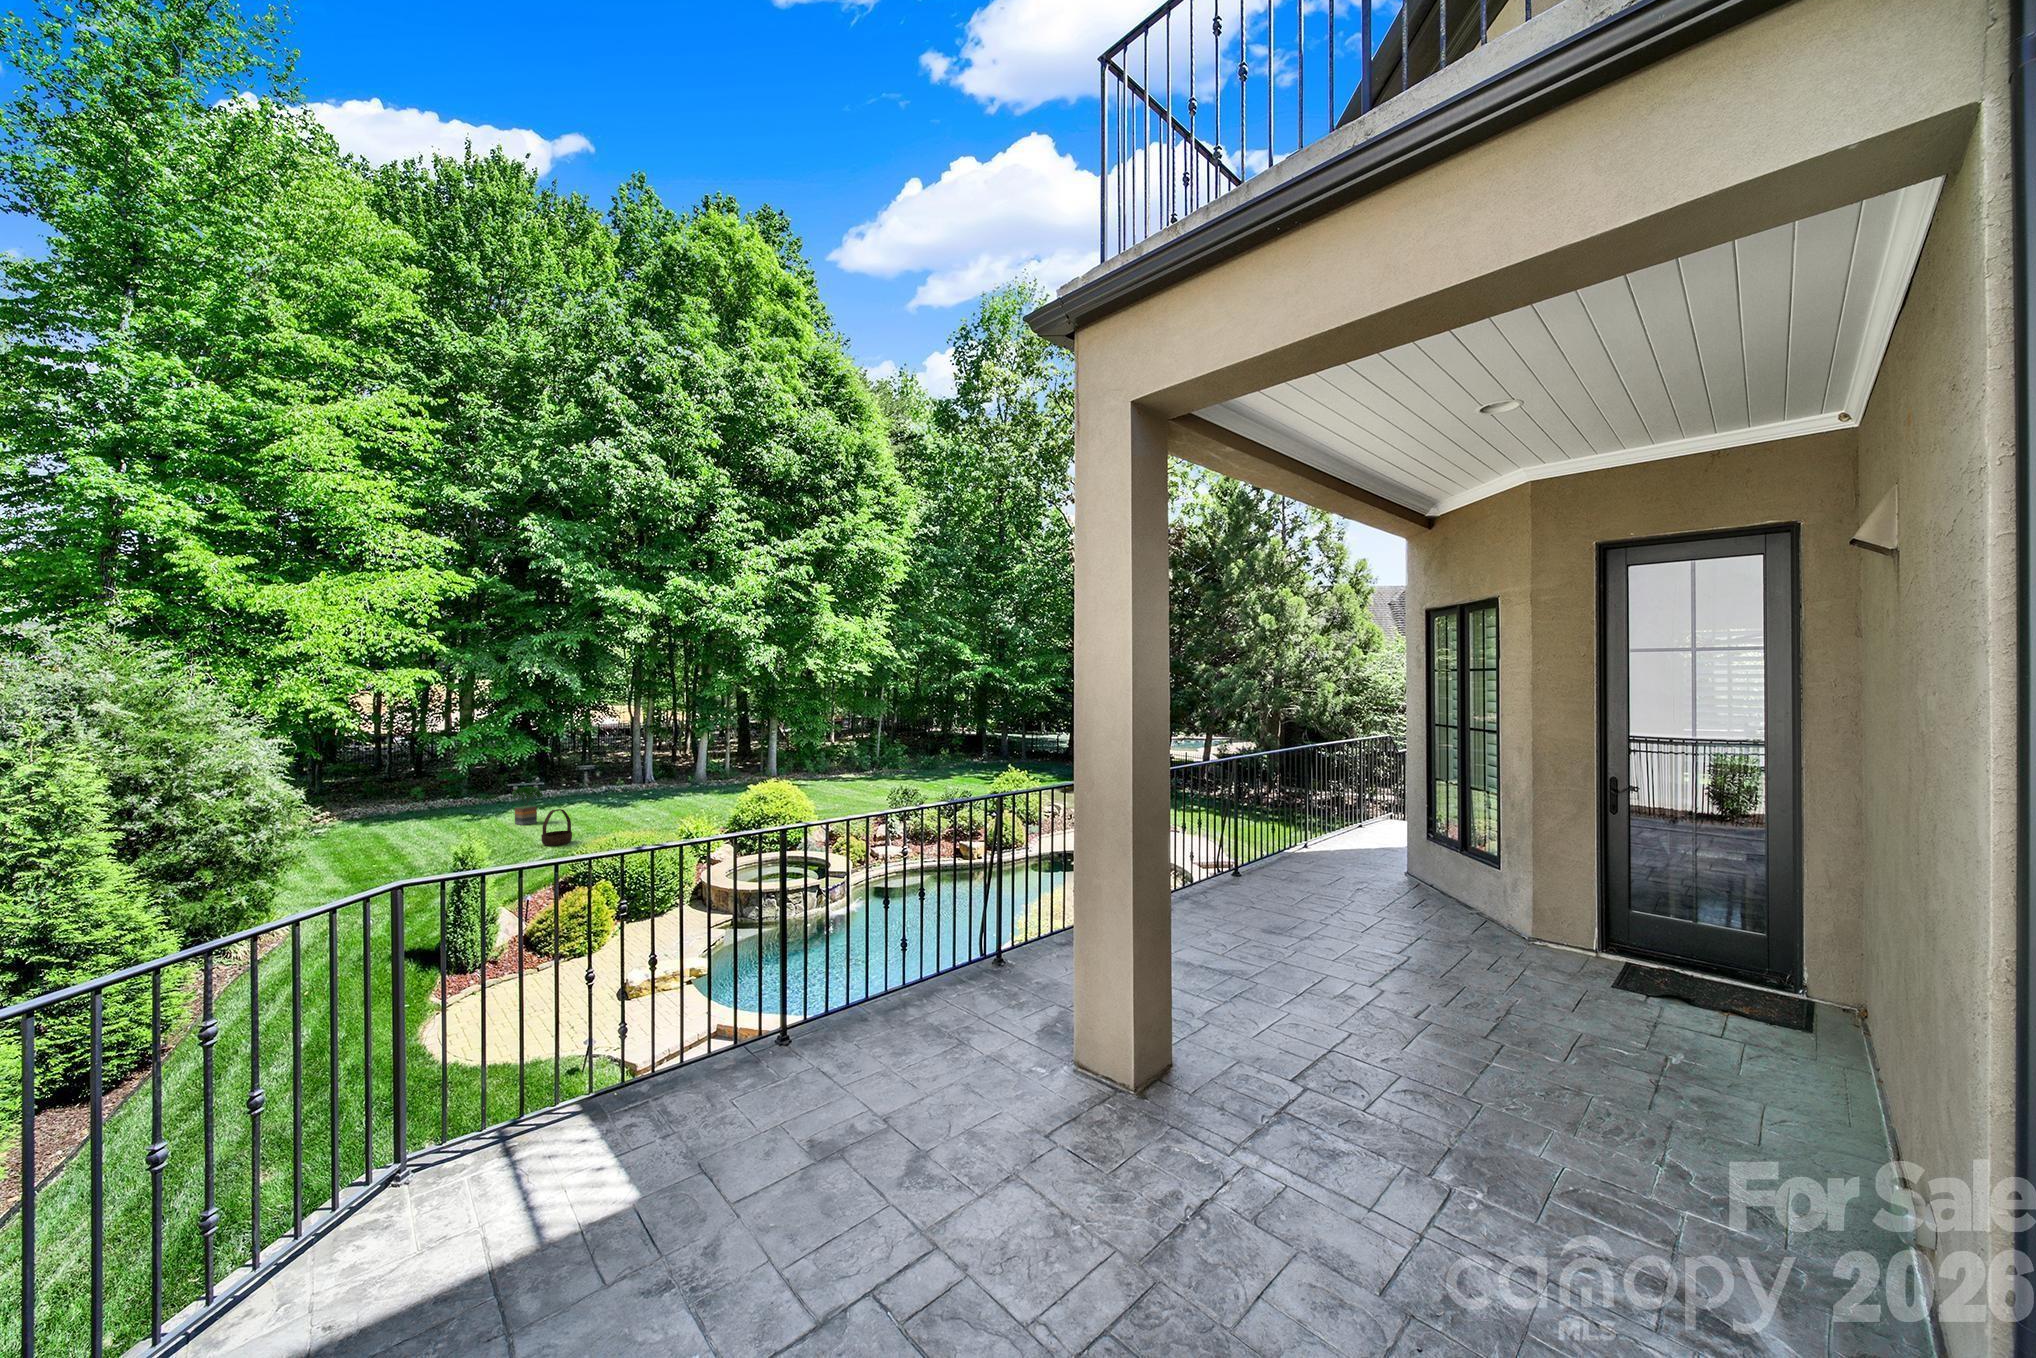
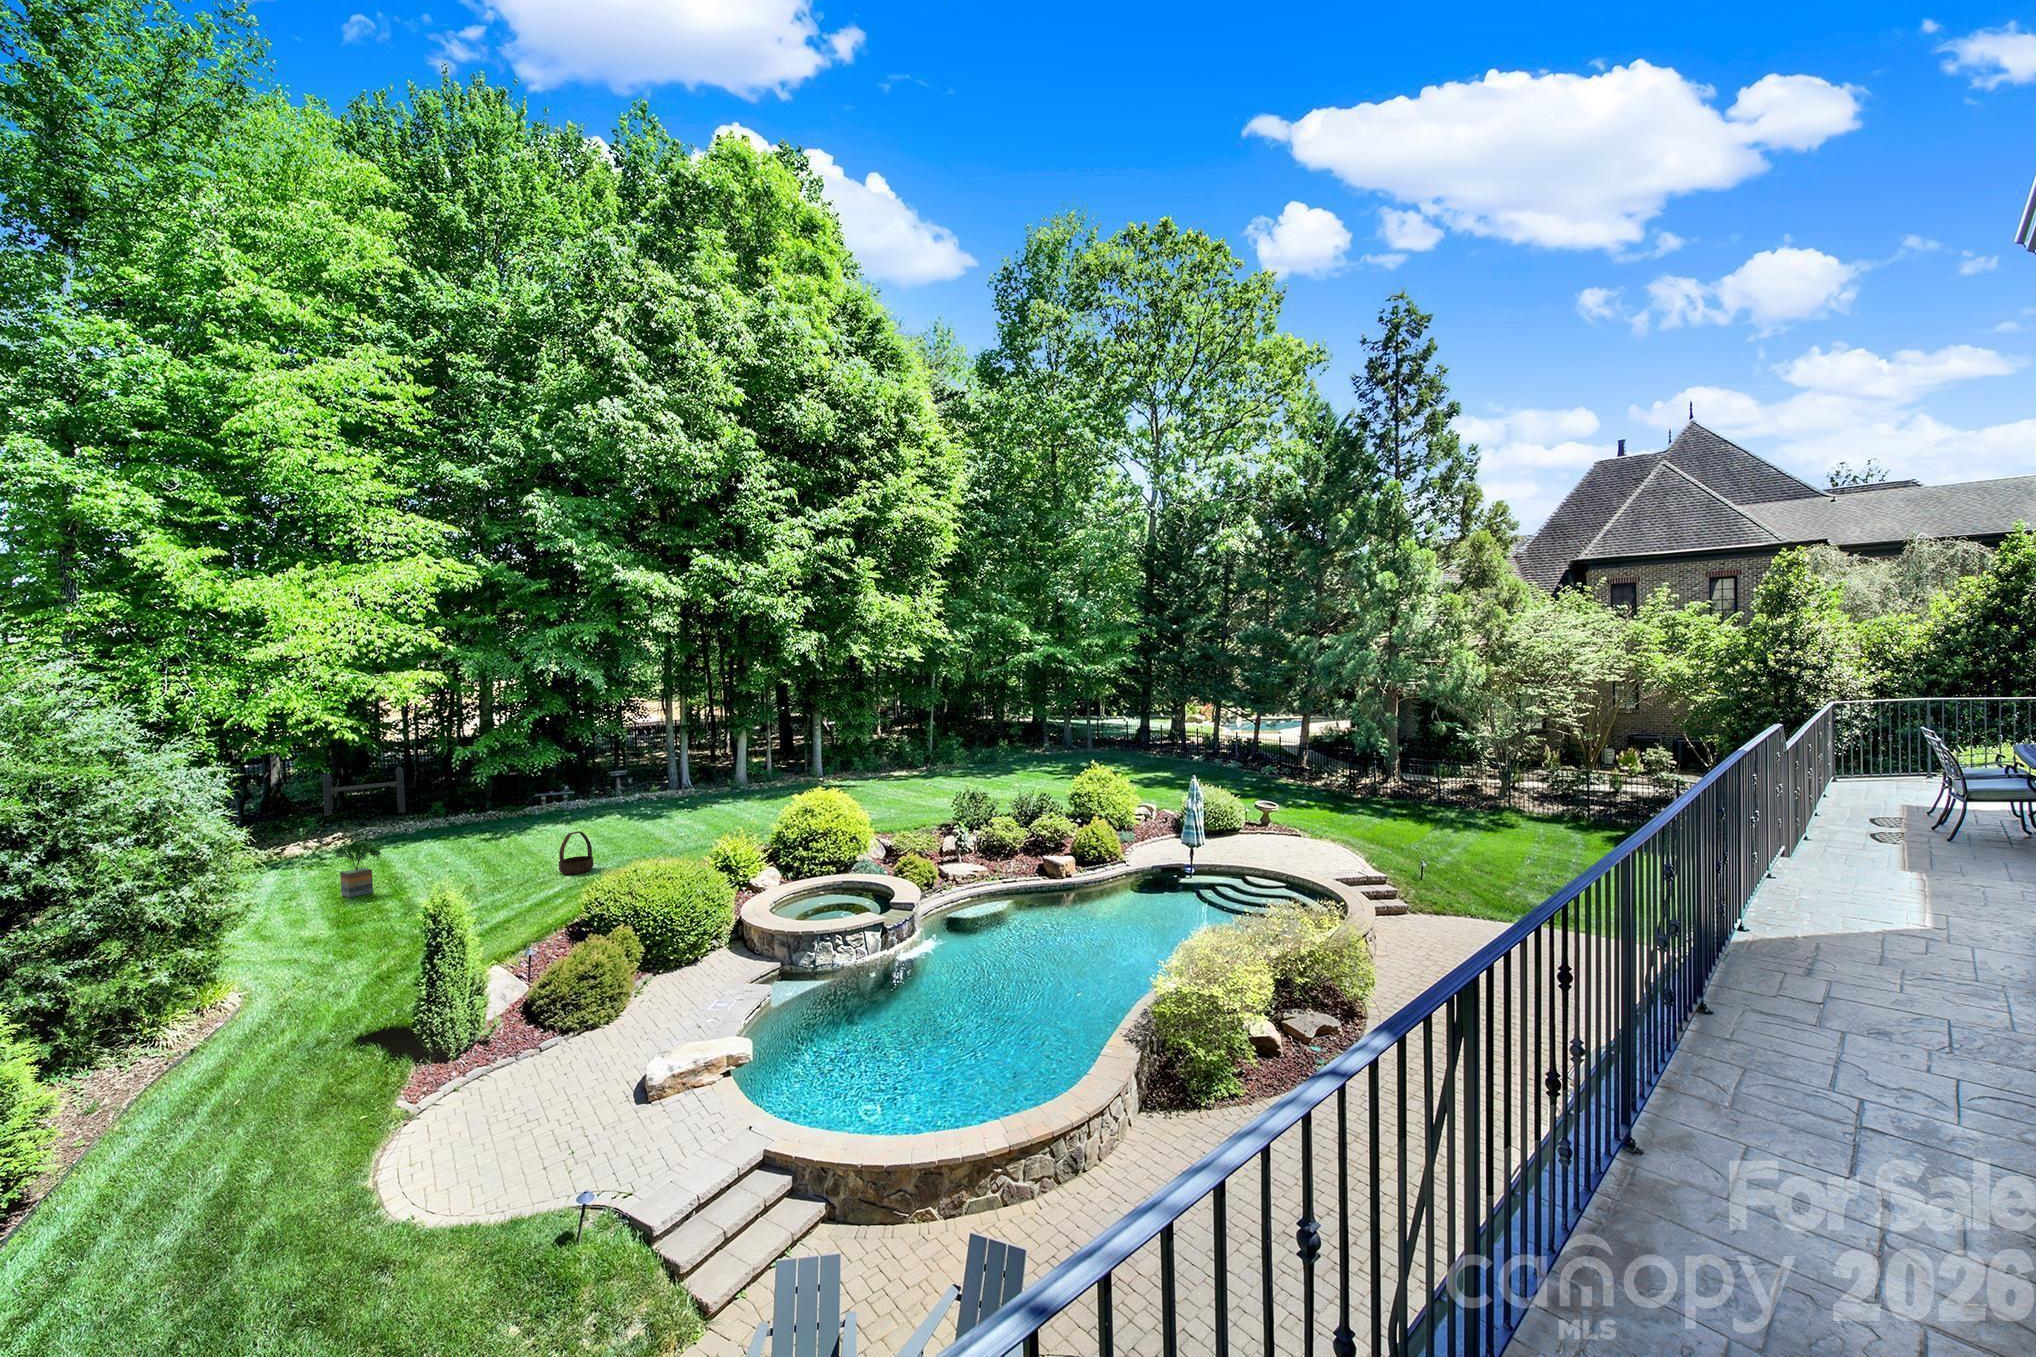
bench: none [321,754,396,802] -> present [323,767,406,817]
potted tree: present [512,787,543,825] -> present [334,841,381,898]

